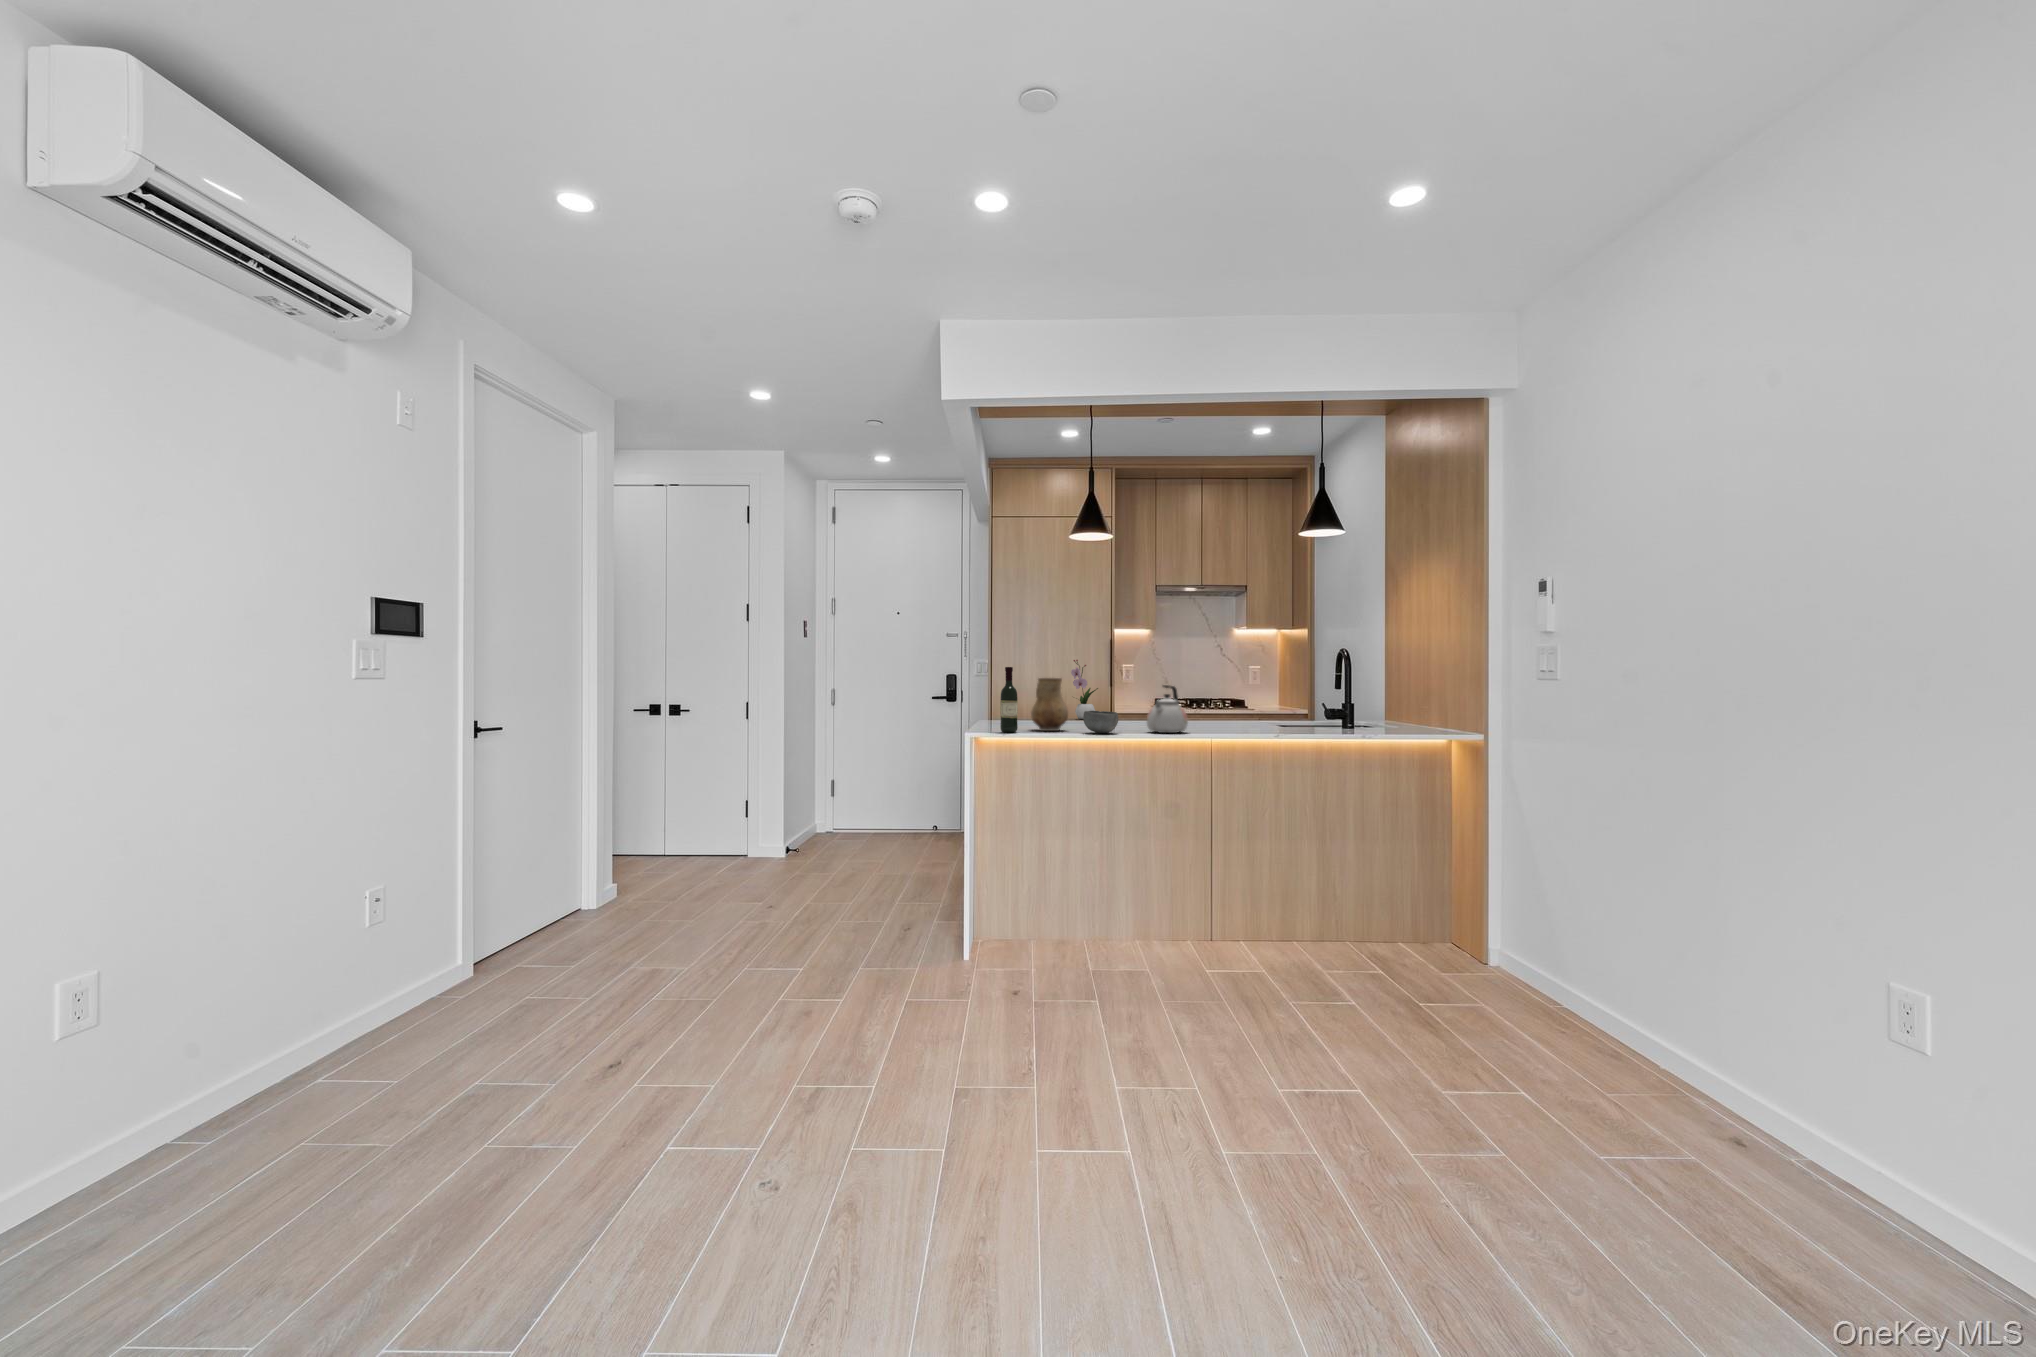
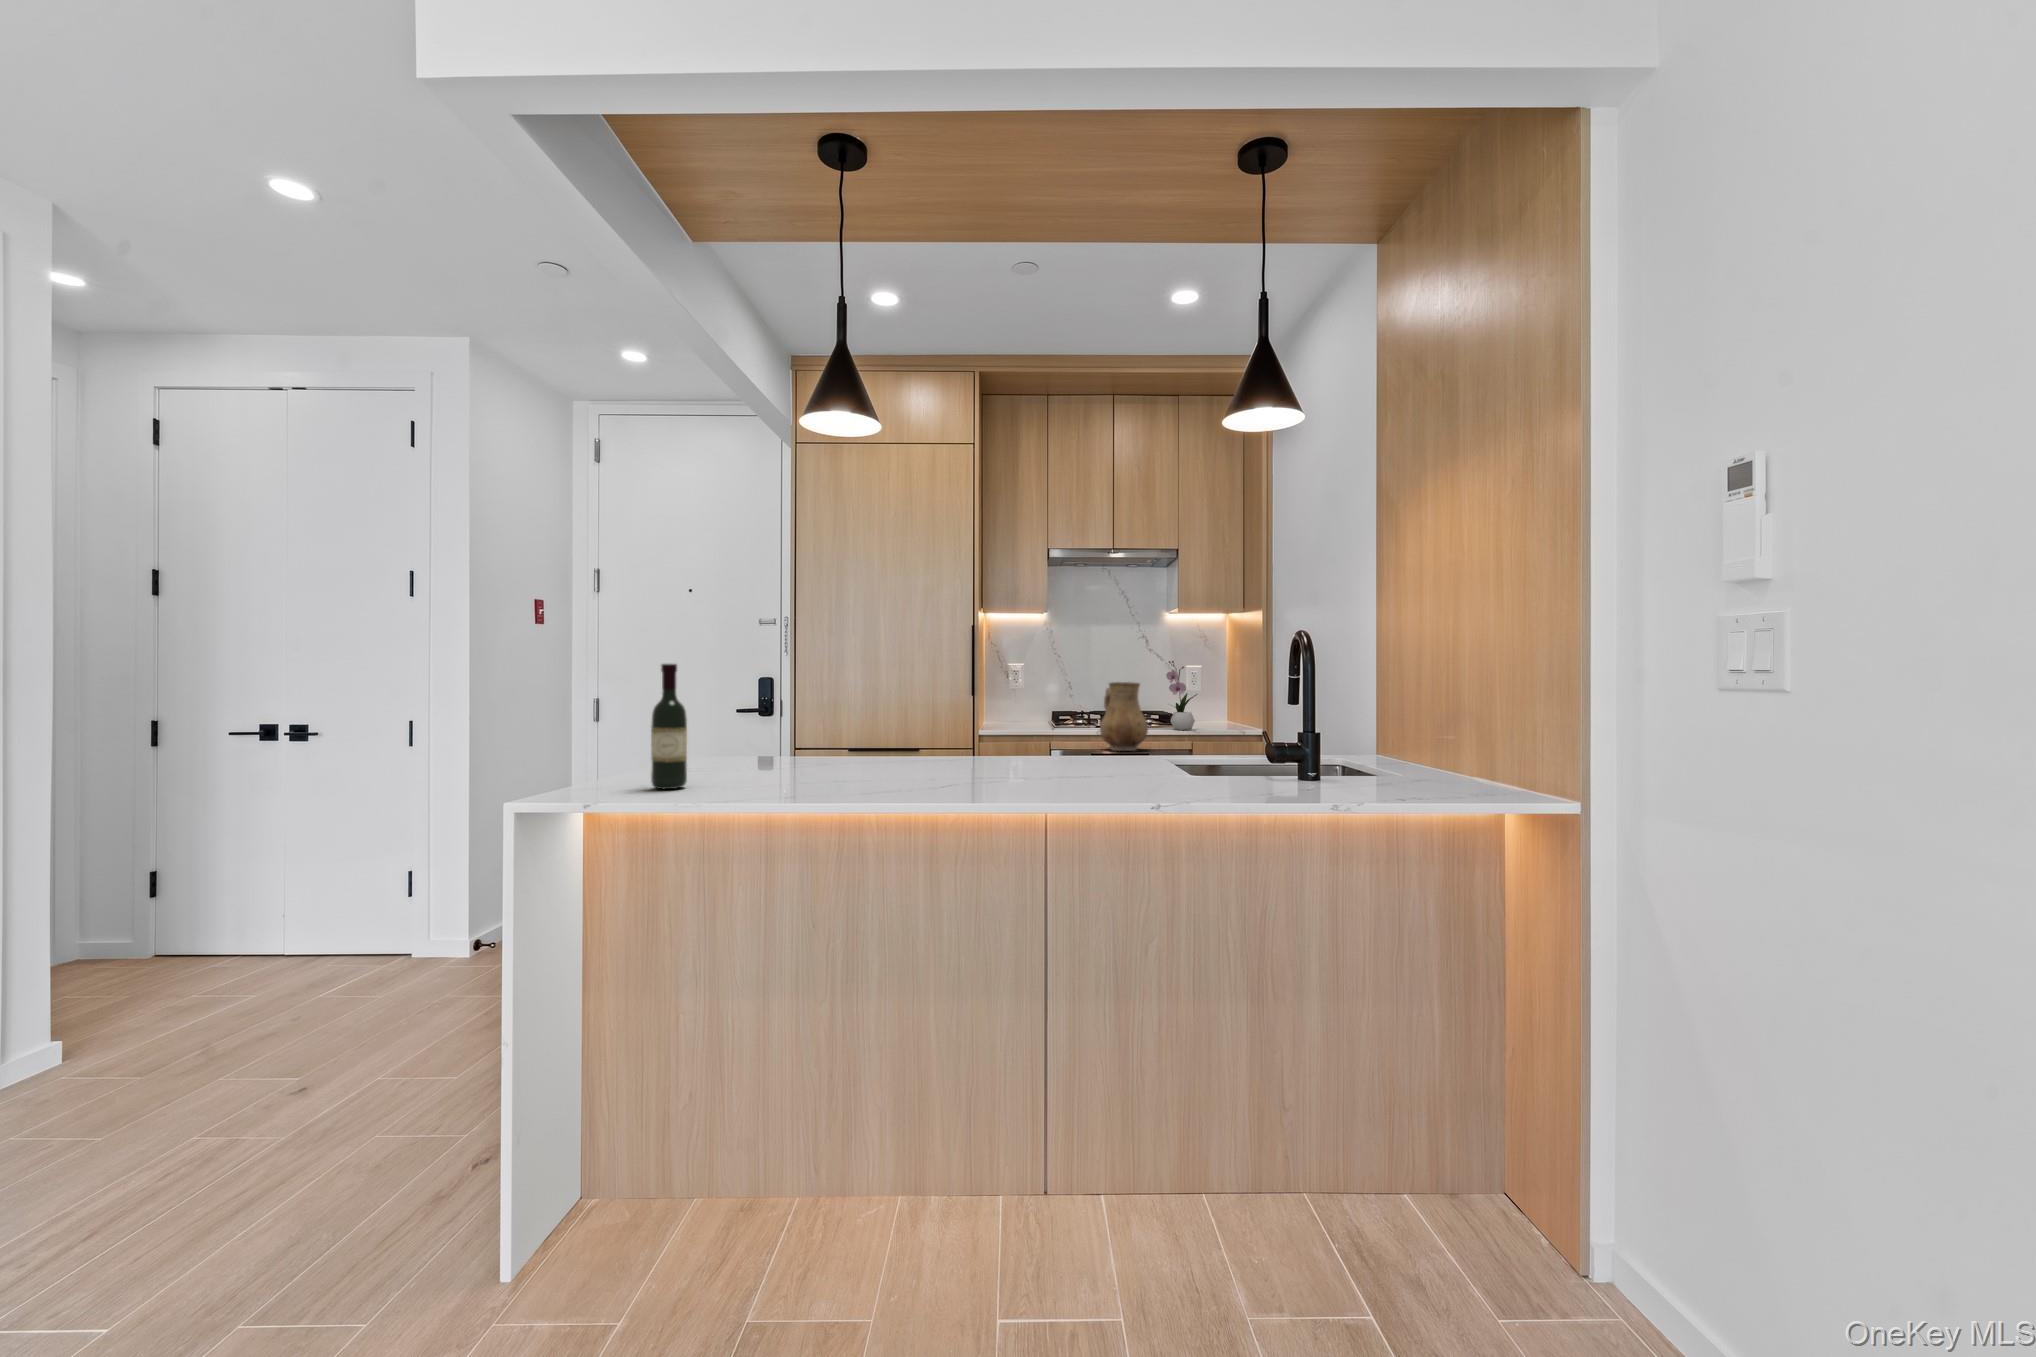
flower arrangement: present [1071,660,1098,719] -> present [1166,661,1197,730]
ceramic pitcher: present [1031,678,1068,731] -> present [1100,682,1148,751]
kettle: present [1147,685,1188,733] -> none [936,698,1012,788]
bowl: present [1083,711,1118,733] -> none [807,746,874,791]

